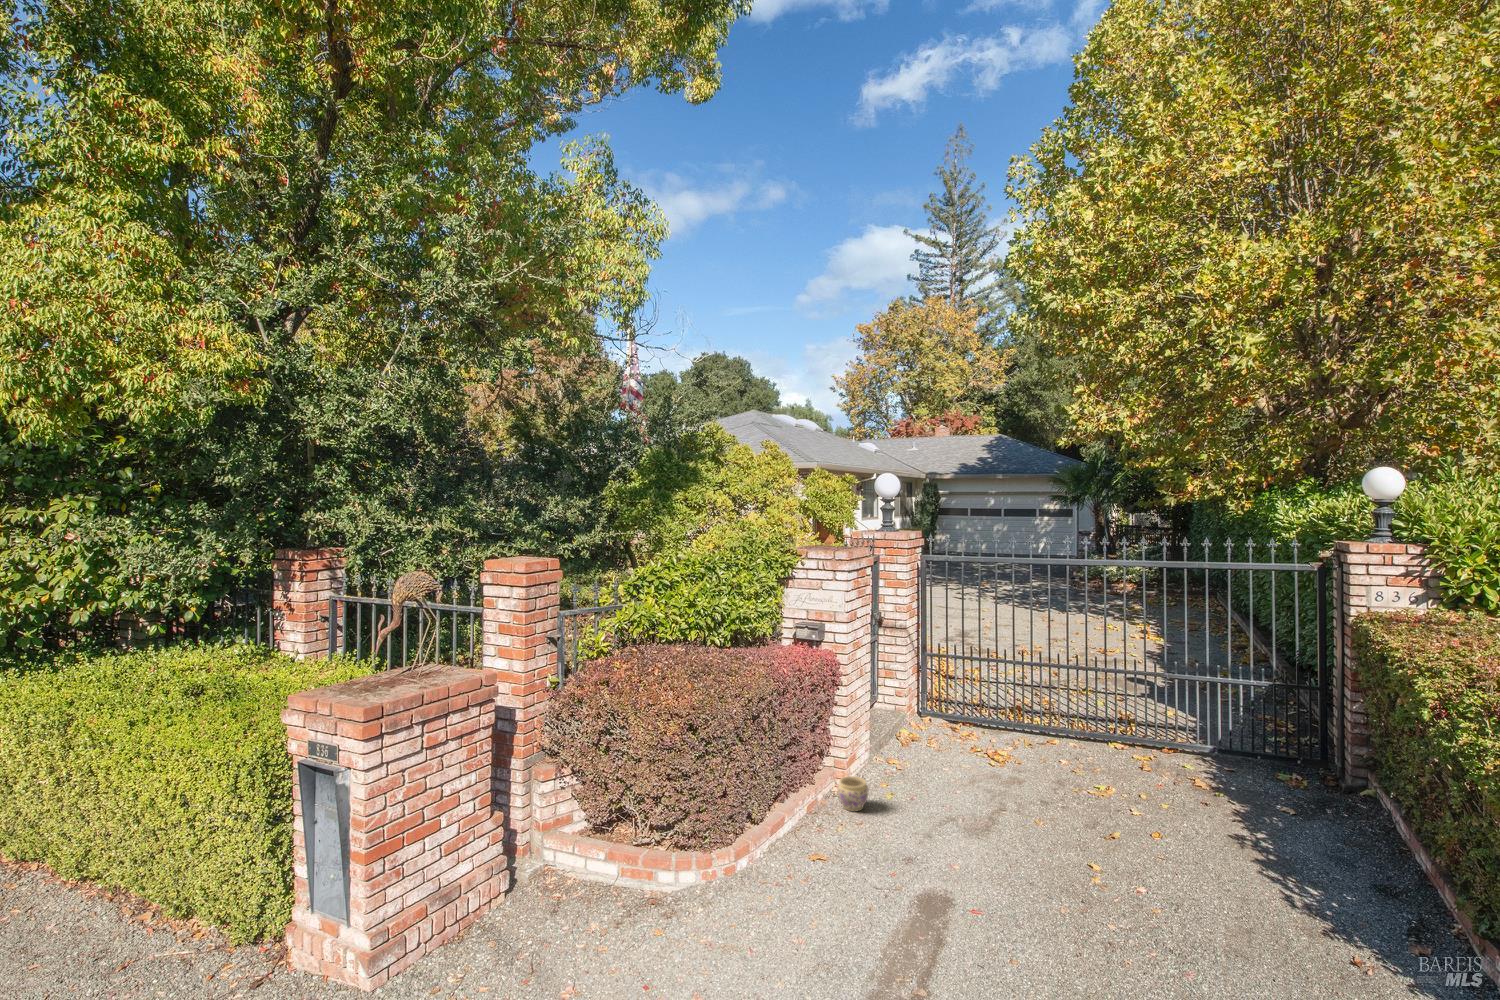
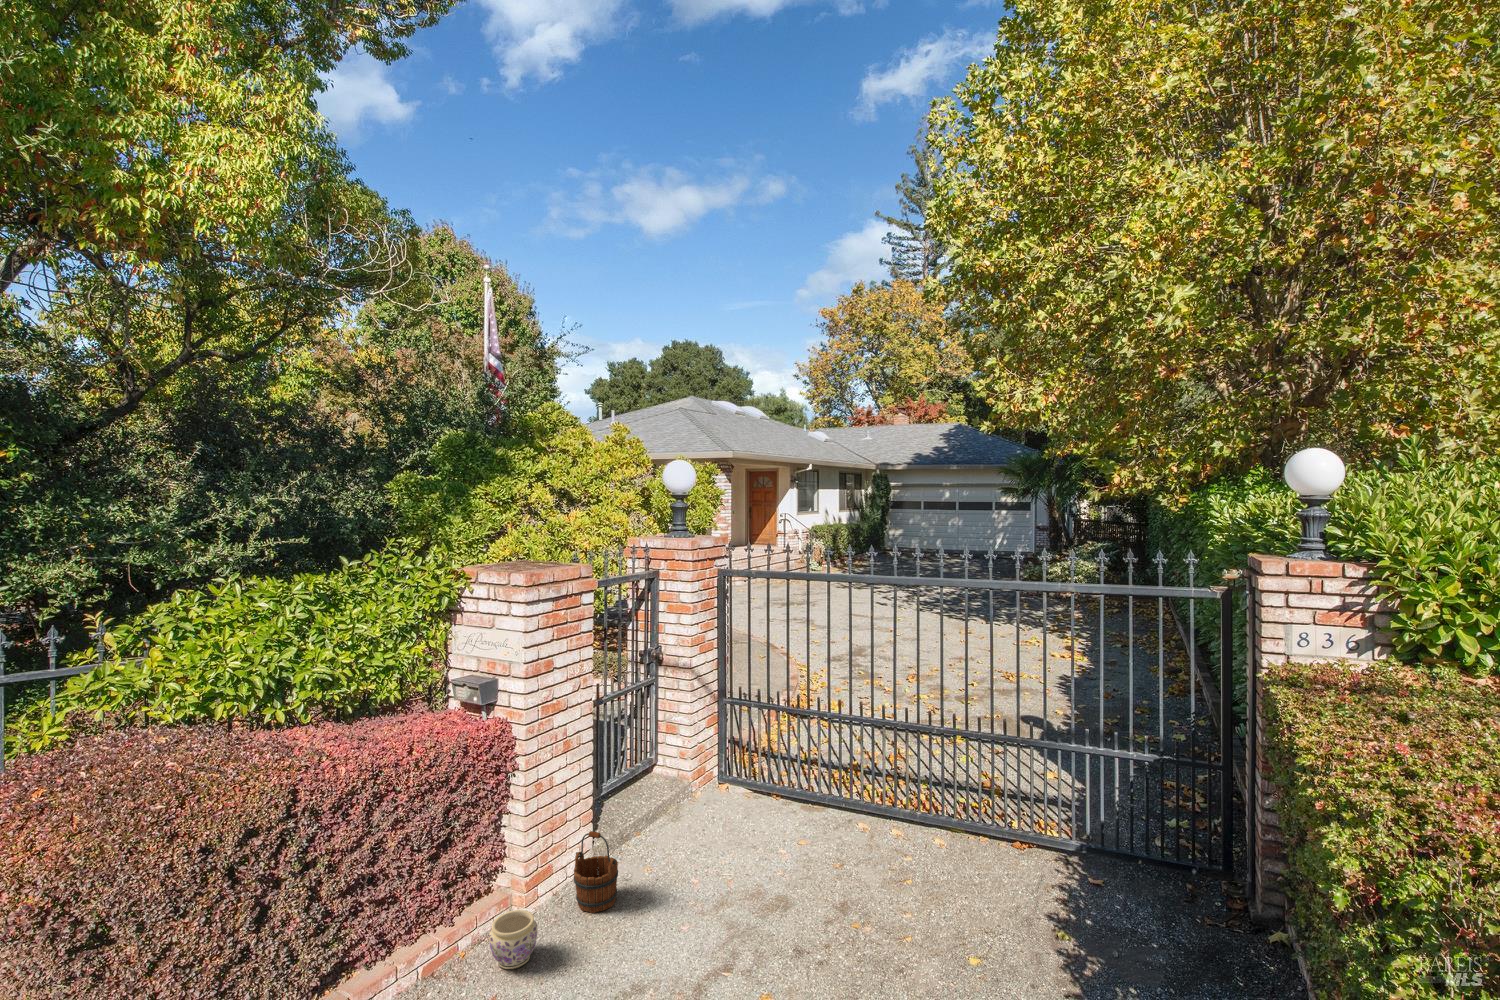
wooden bucket: none [866,732,899,786] -> present [574,831,618,913]

